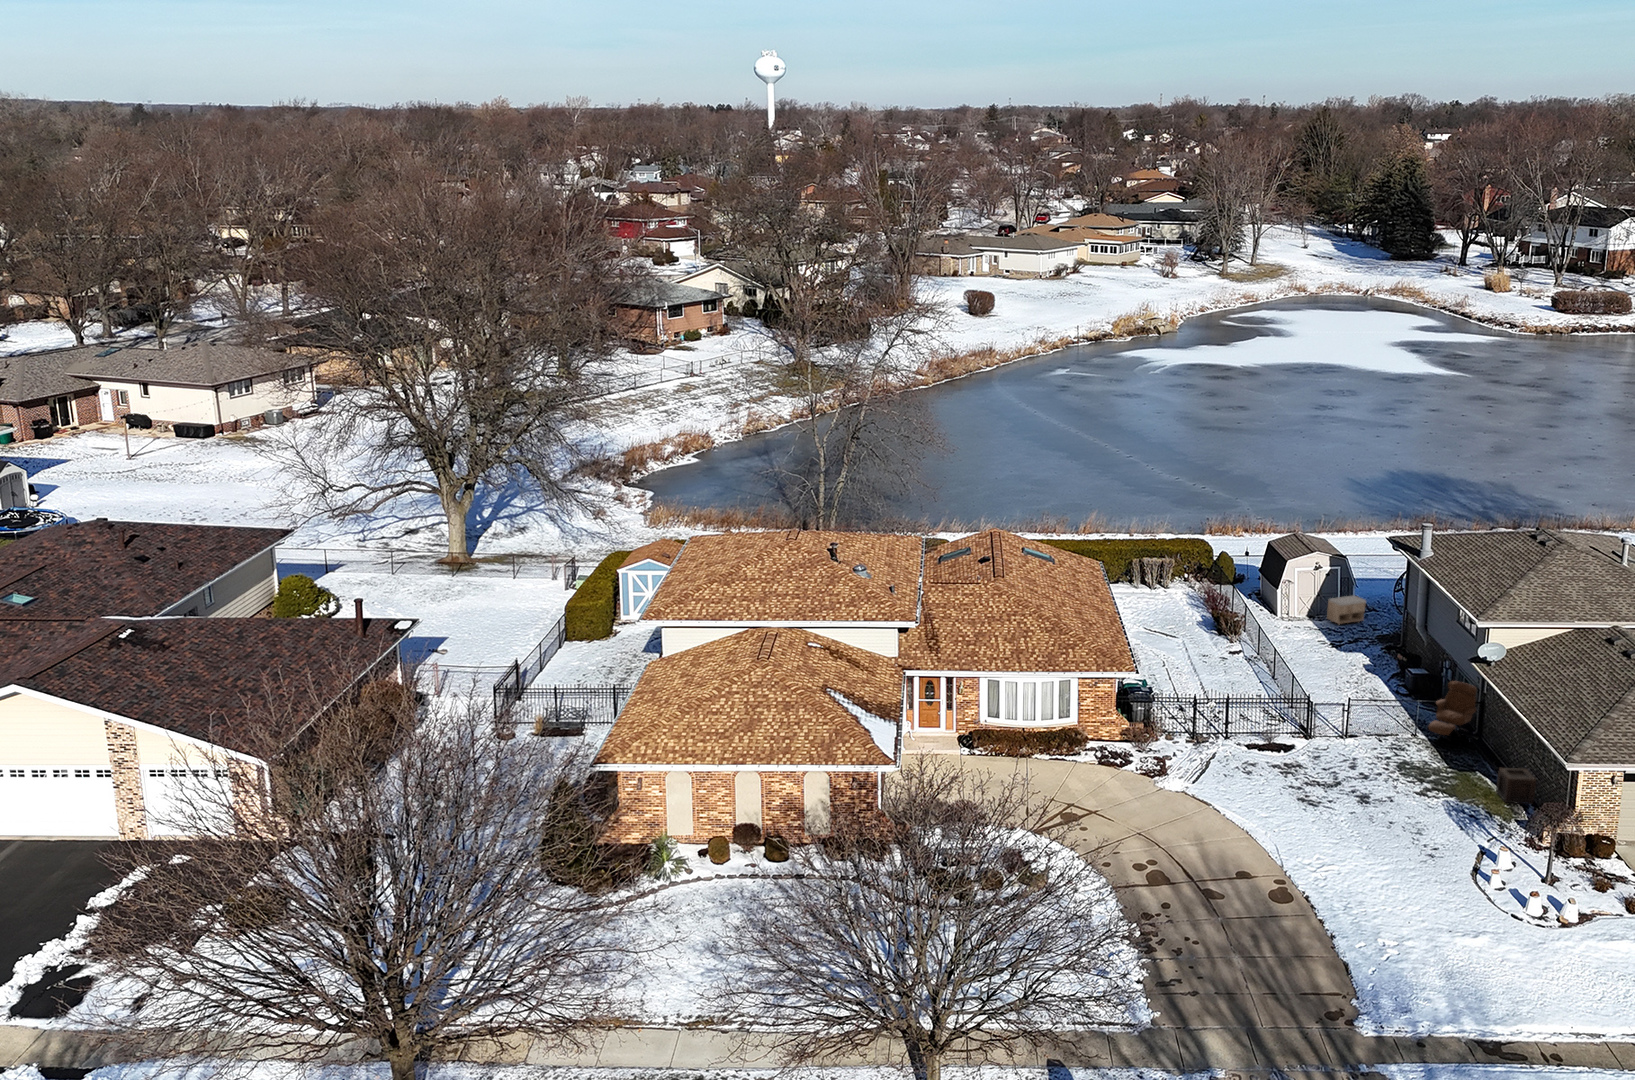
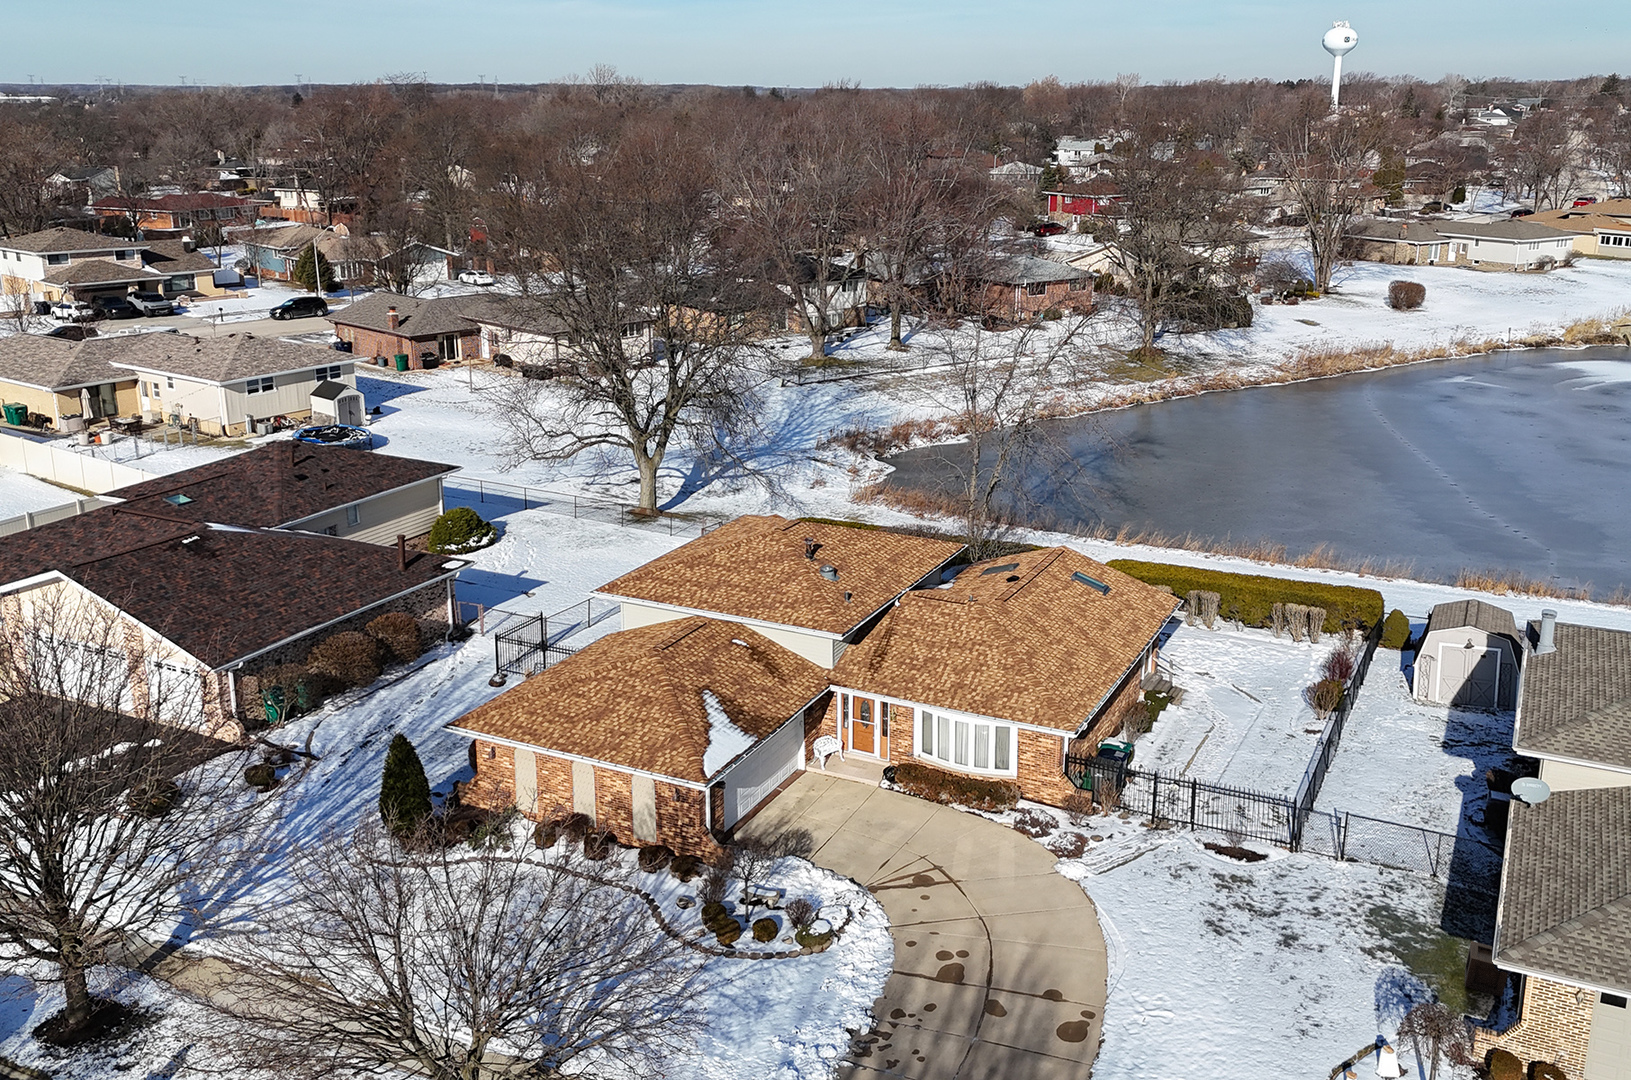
storage bench: present [1327,595,1366,625] -> none [1429,691,1480,725]
lounge chair: present [1428,681,1477,736] -> none [1436,820,1512,891]

